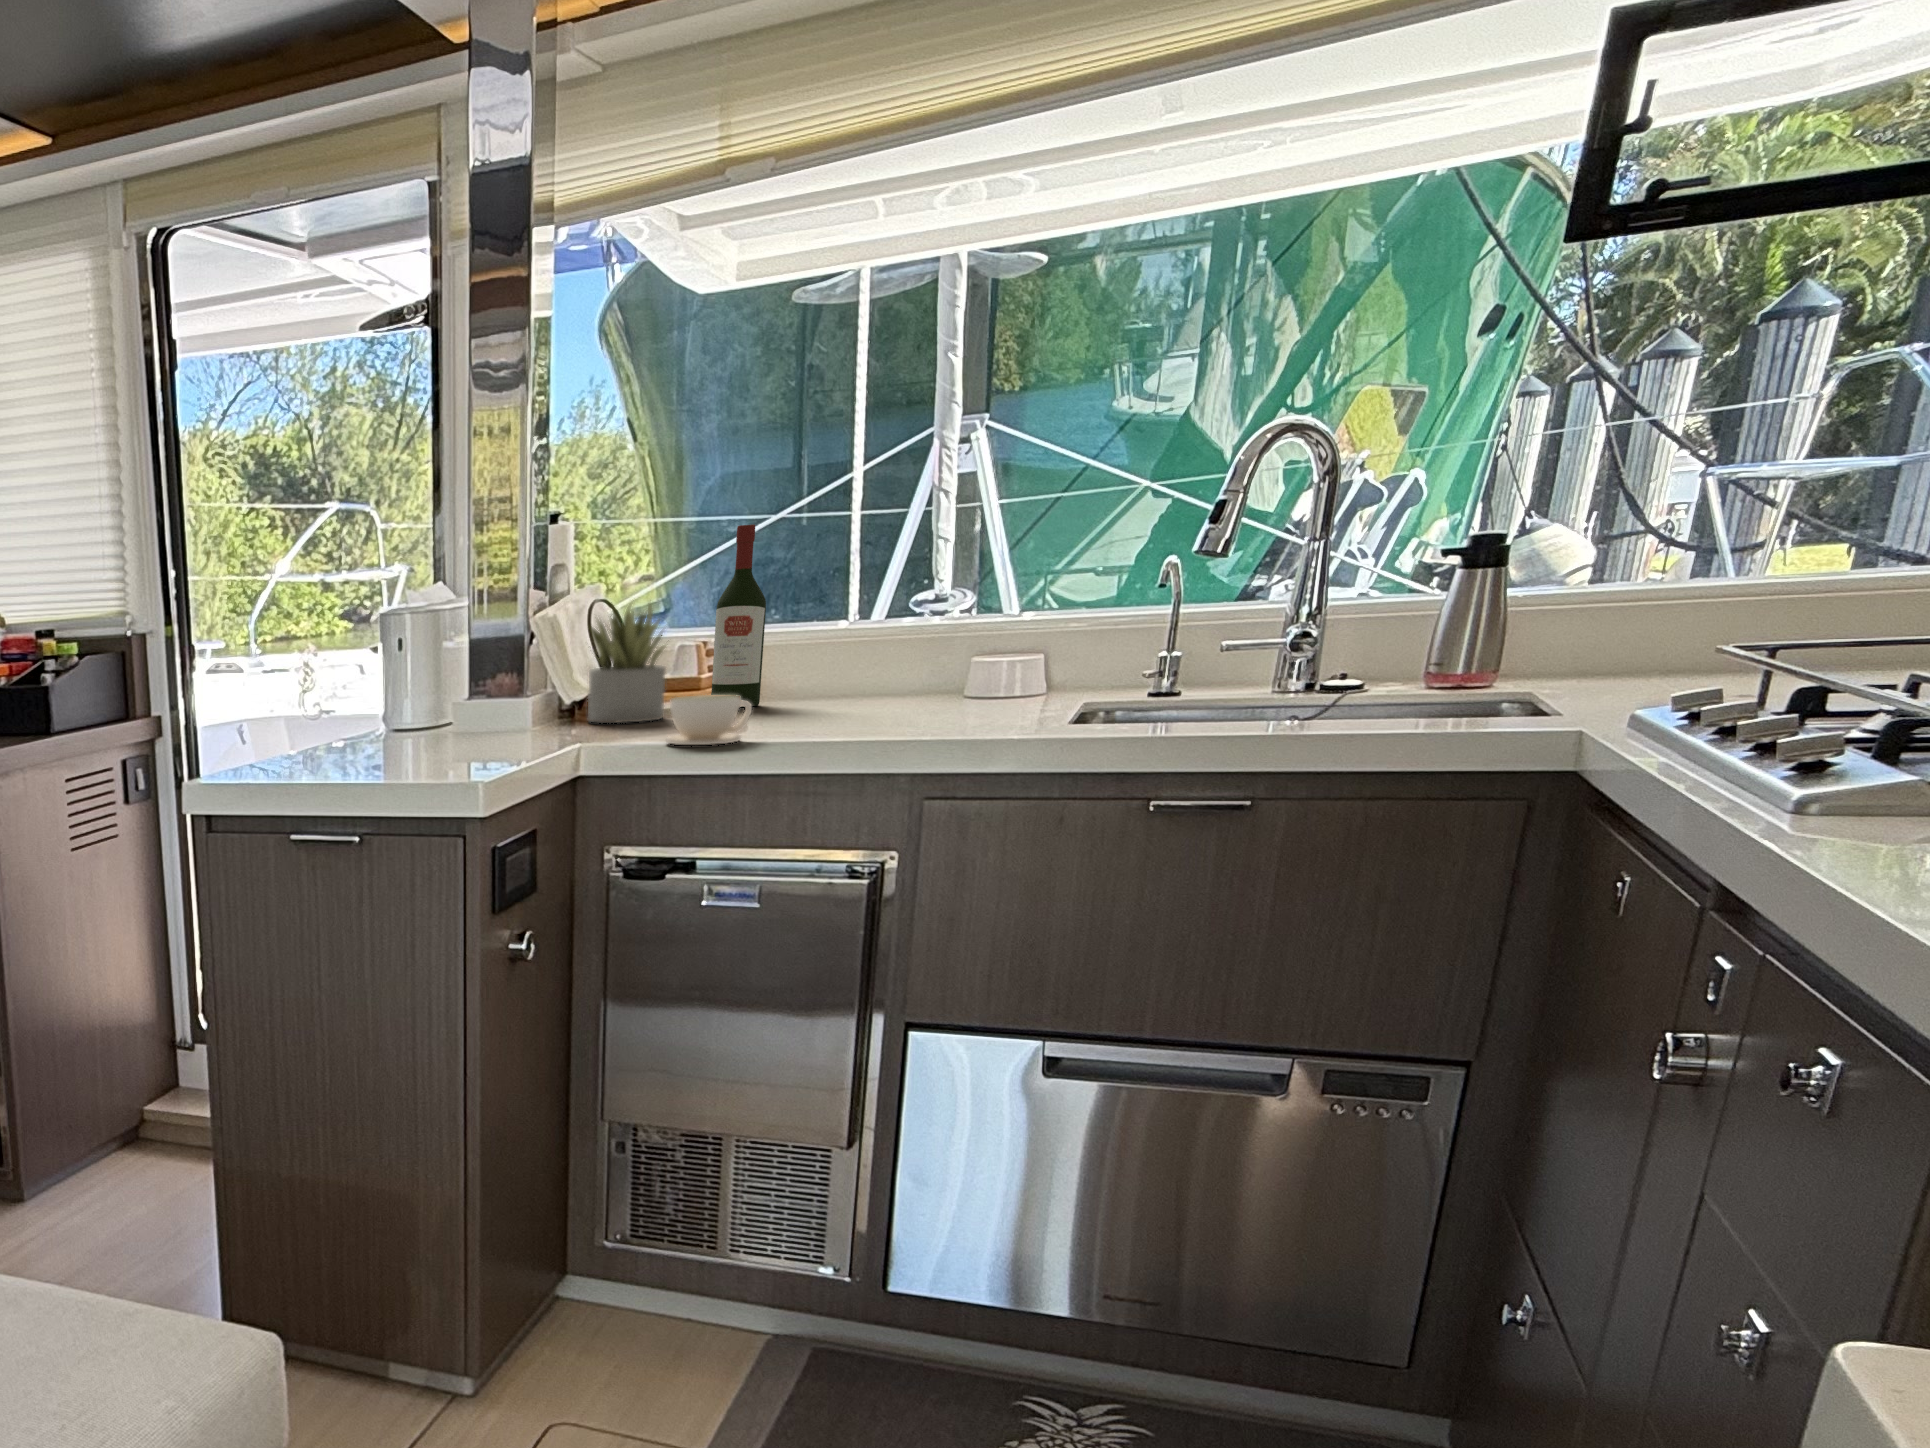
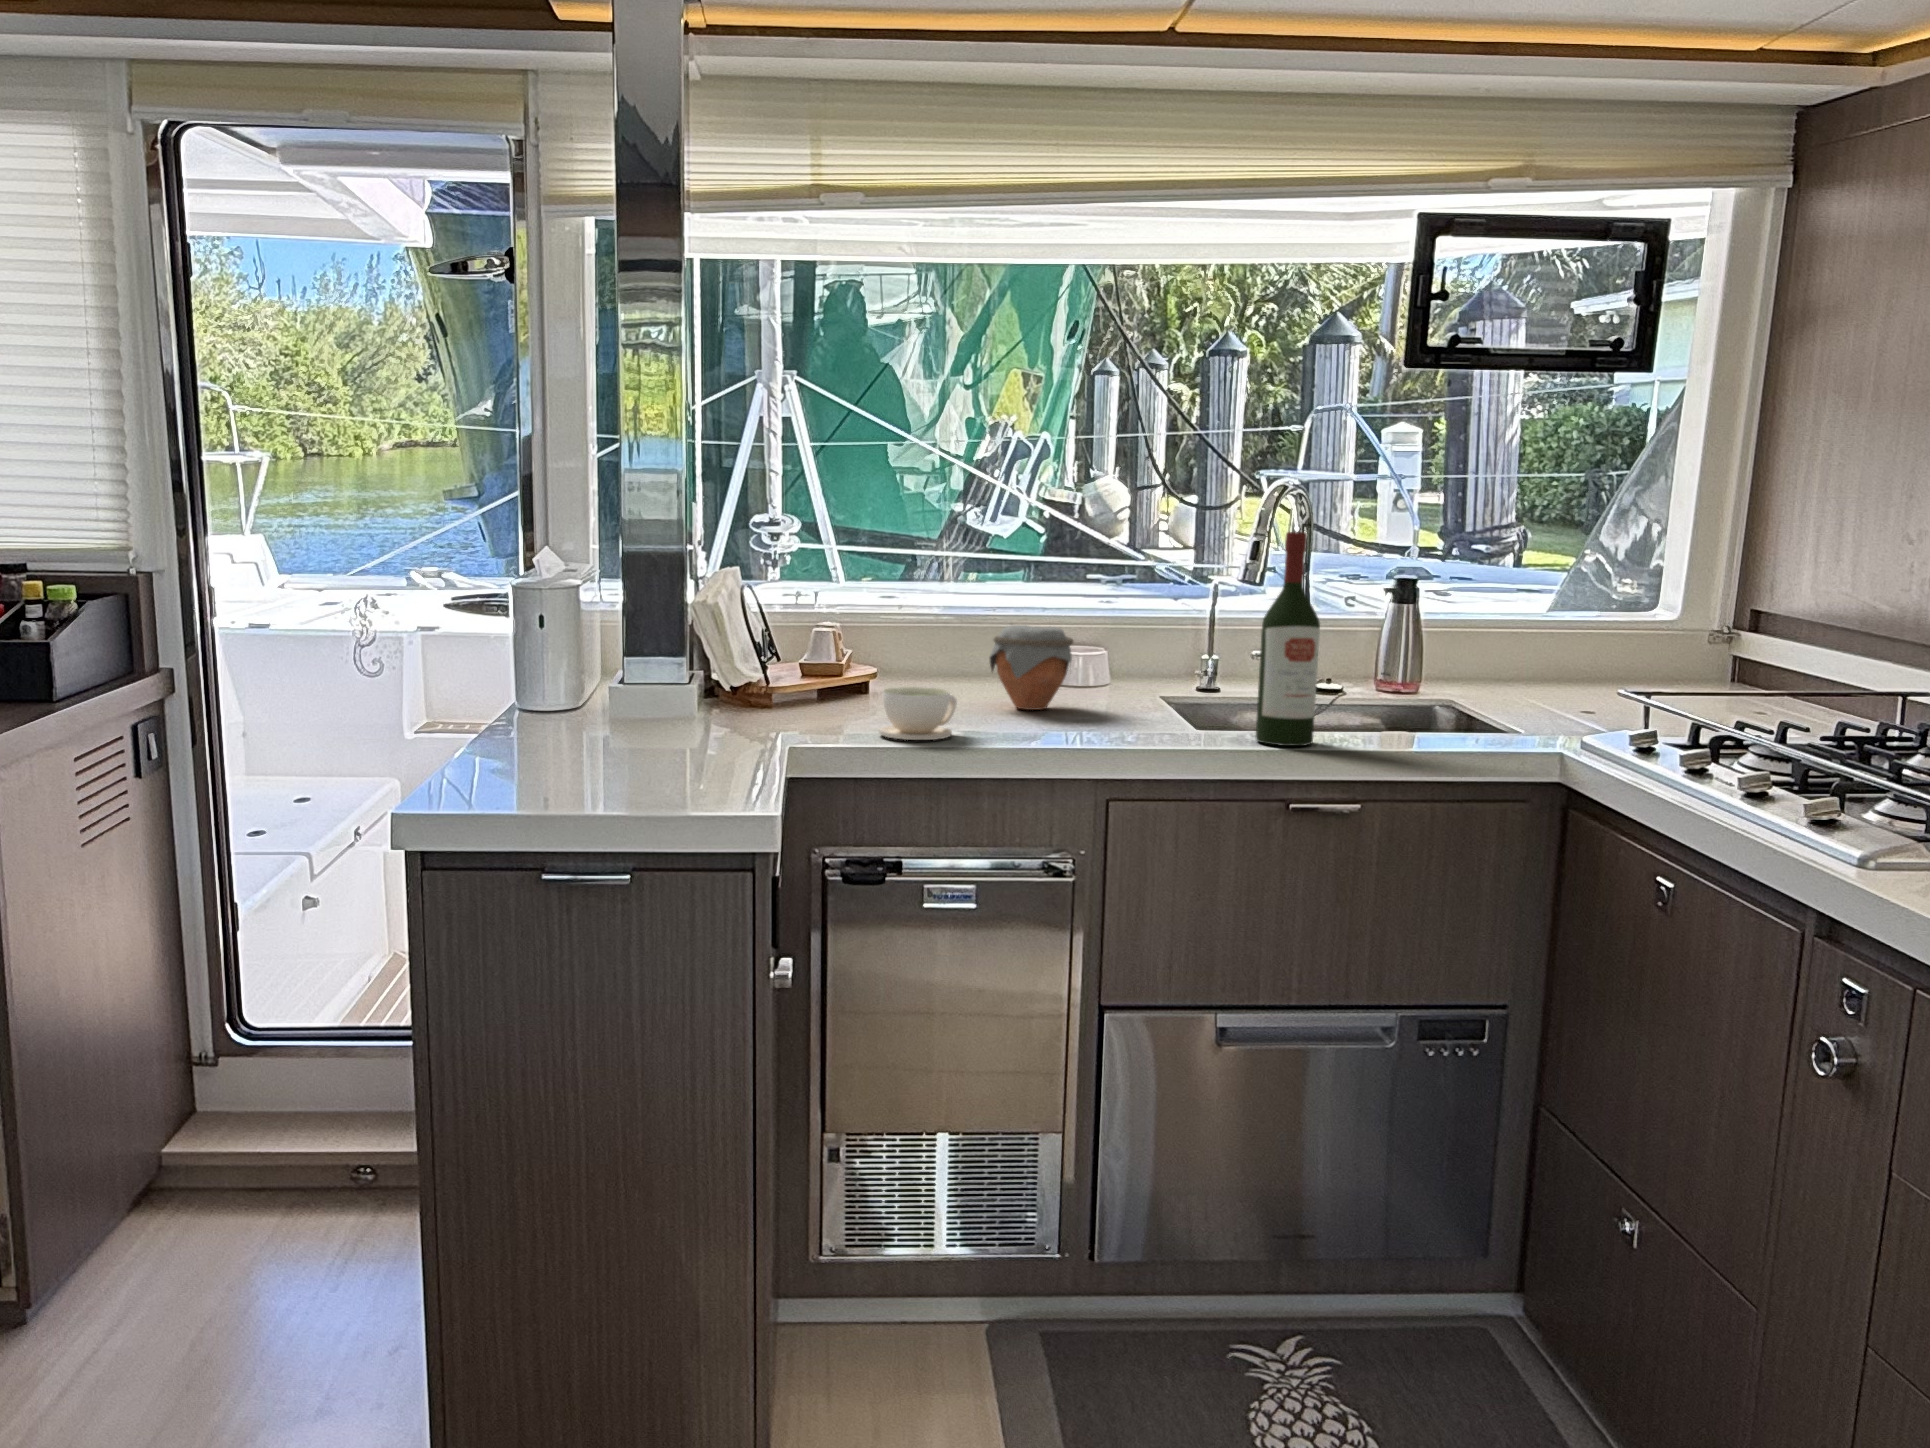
wine bottle: present [711,525,766,707] -> present [1256,532,1320,746]
succulent plant: present [588,603,666,723] -> none [737,581,825,705]
jar: none [834,628,937,719] -> present [990,625,1073,710]

